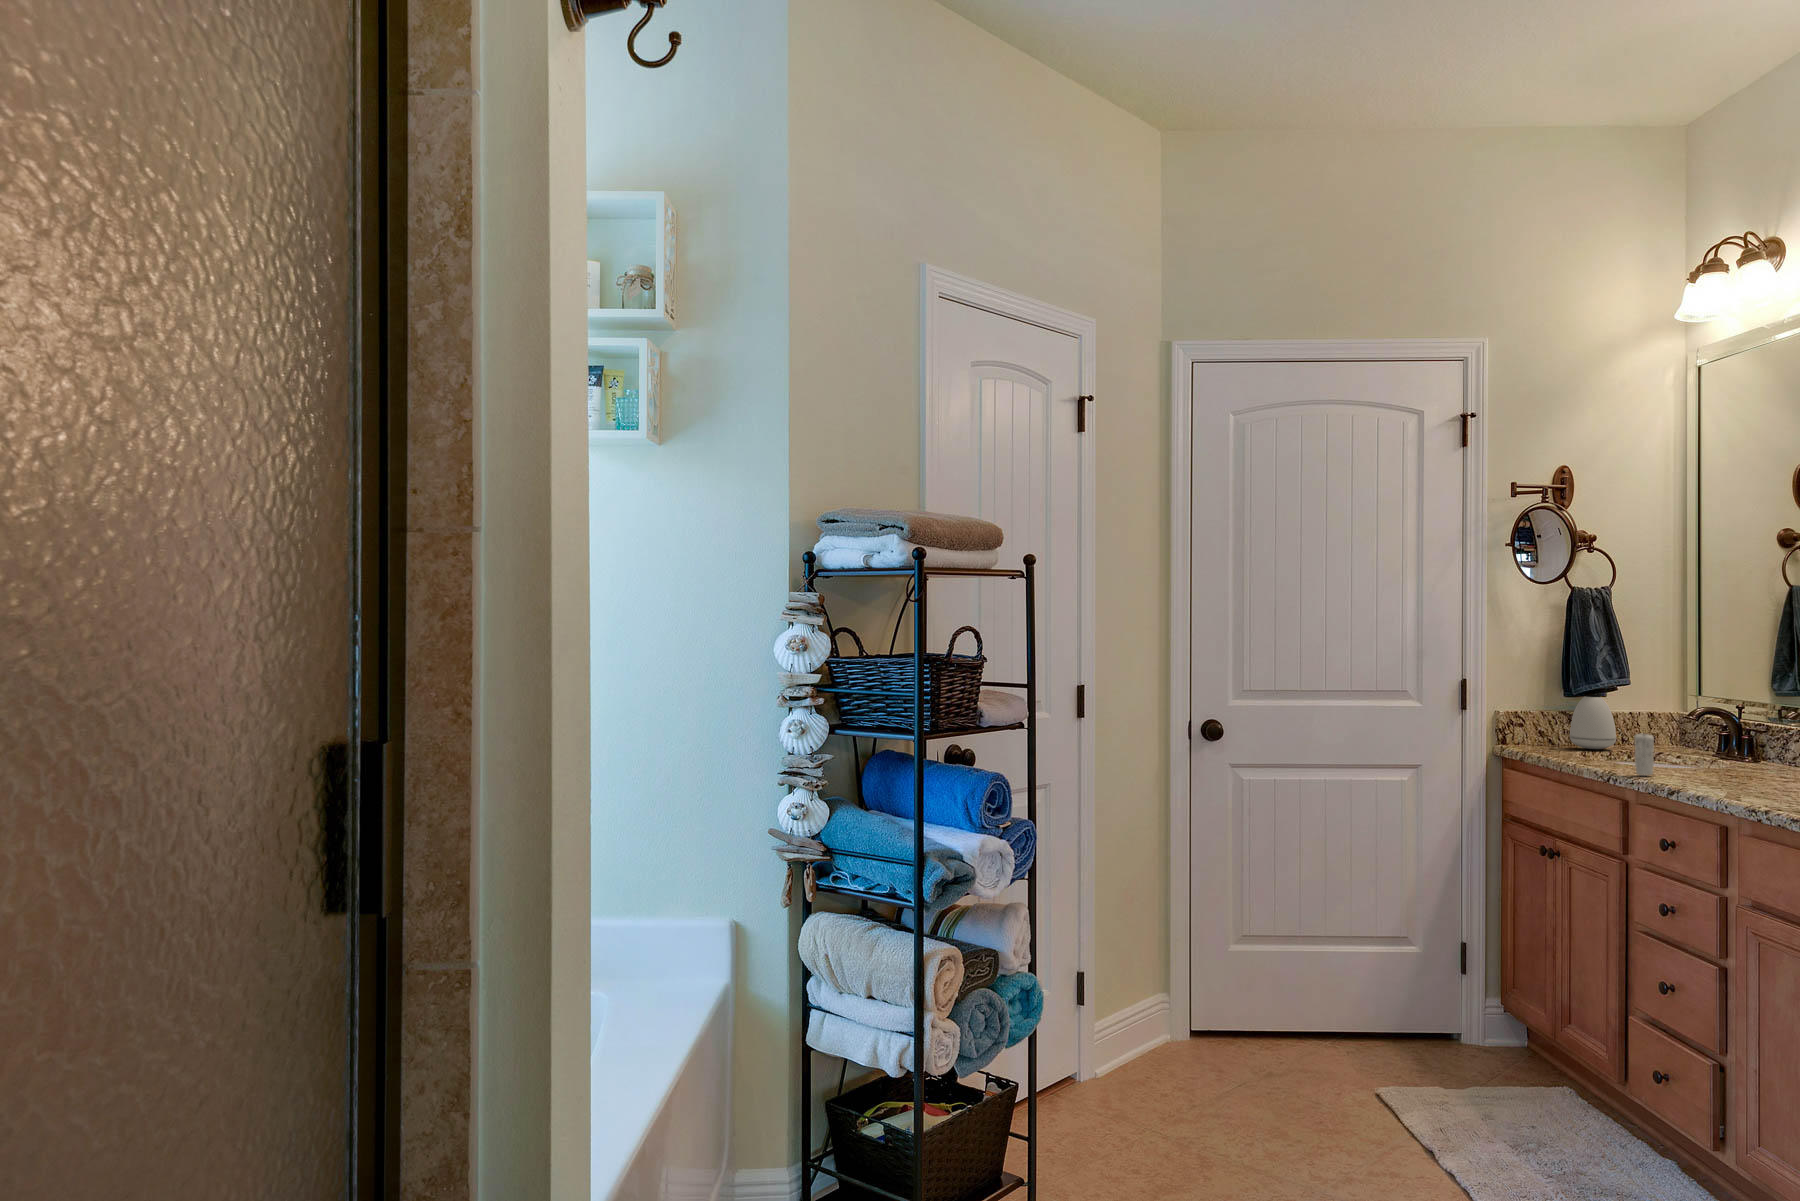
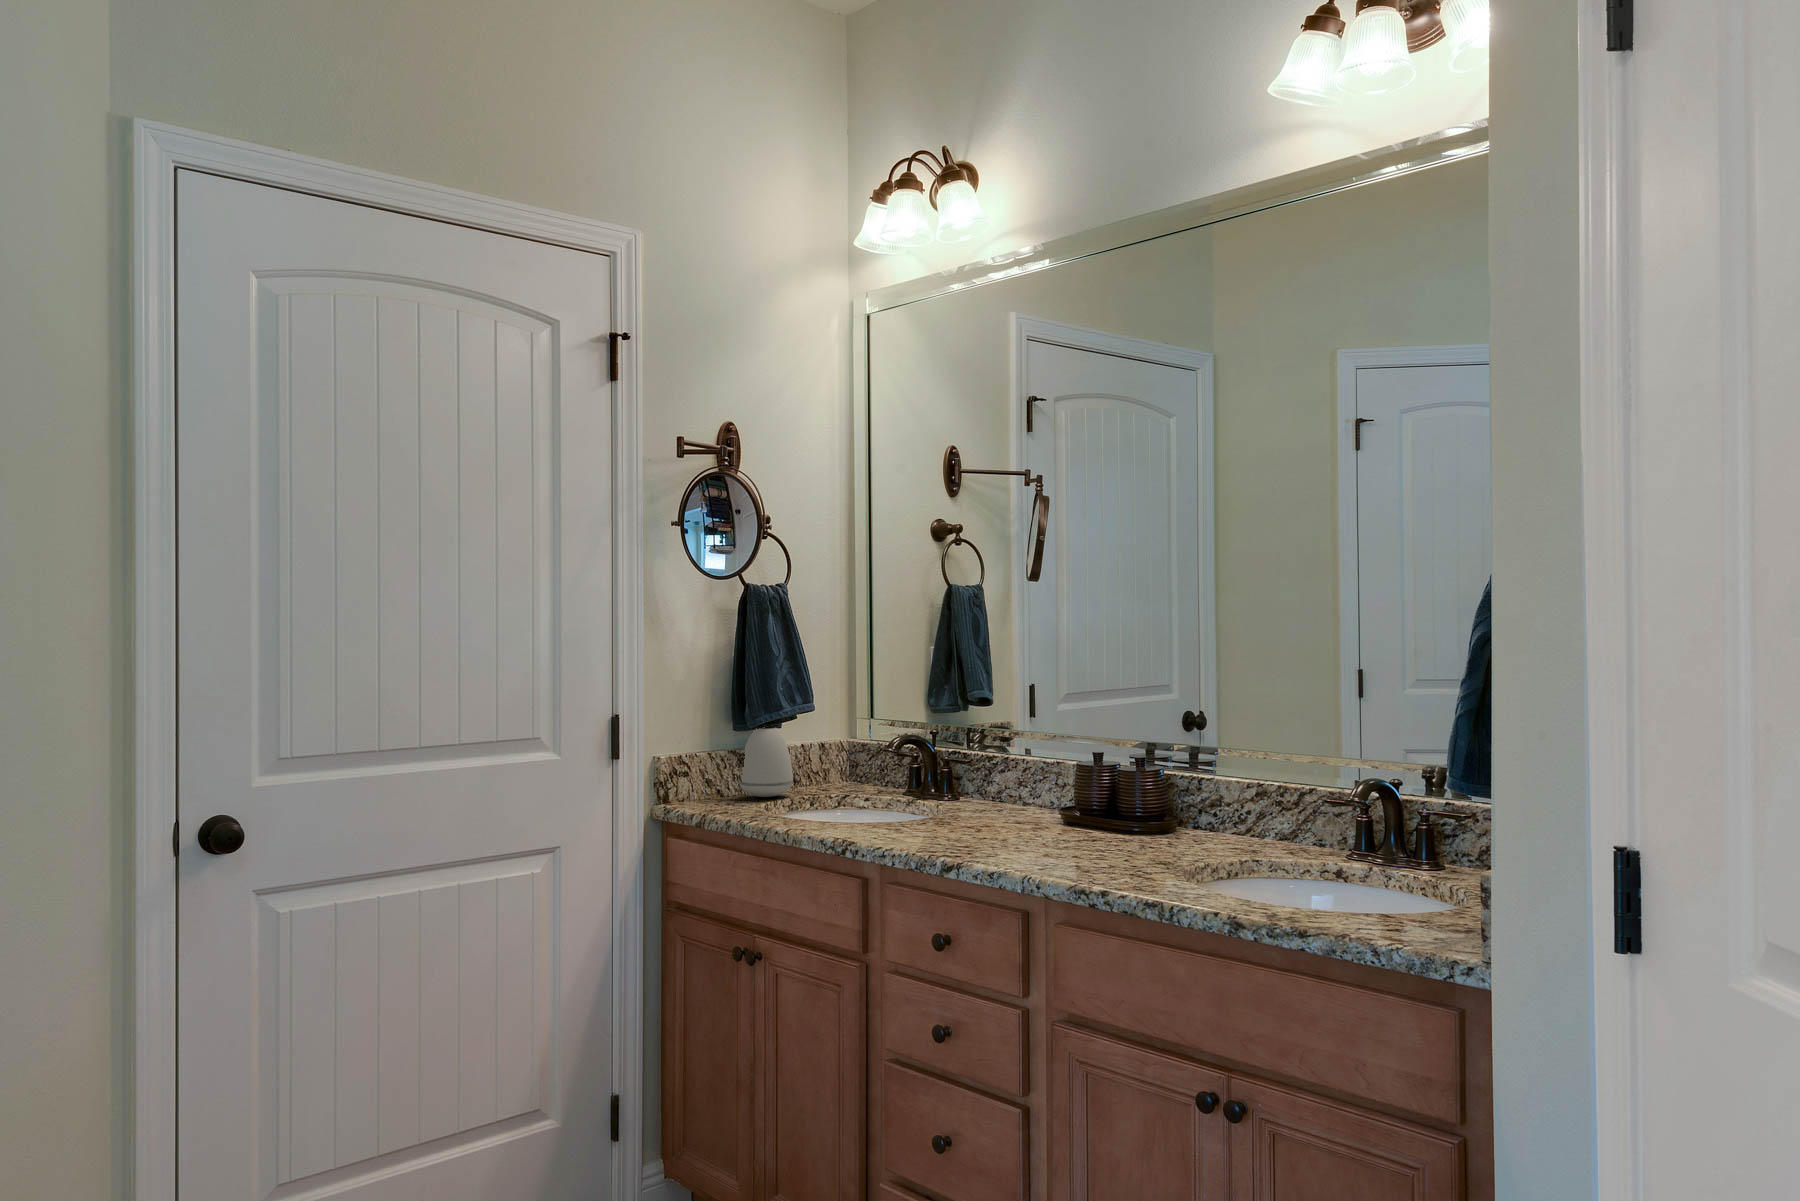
candle: present [1634,733,1654,776] -> none [871,771,895,841]

